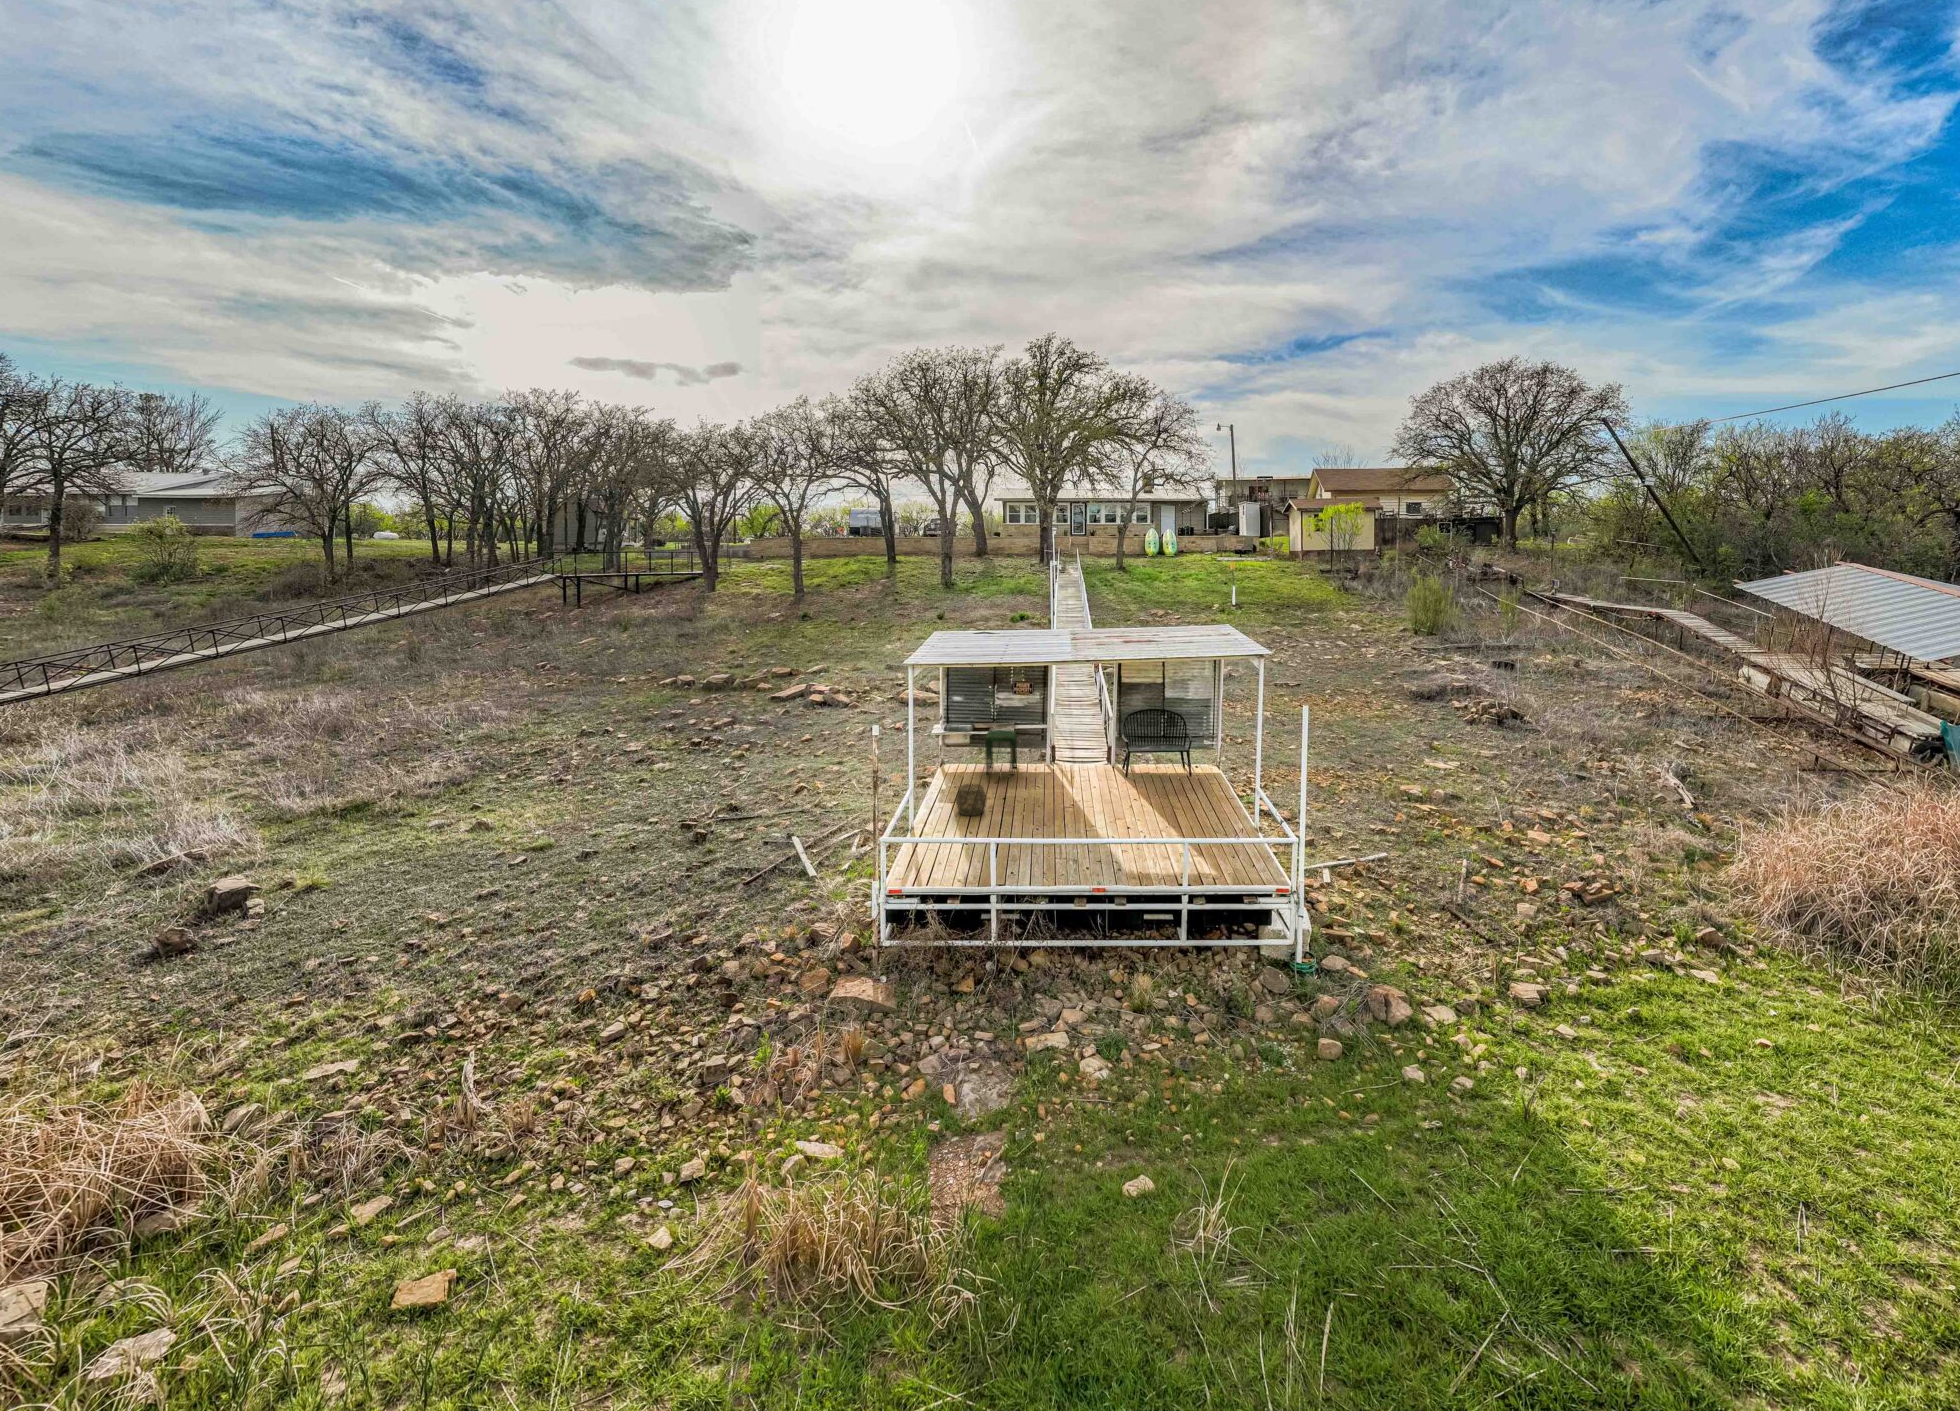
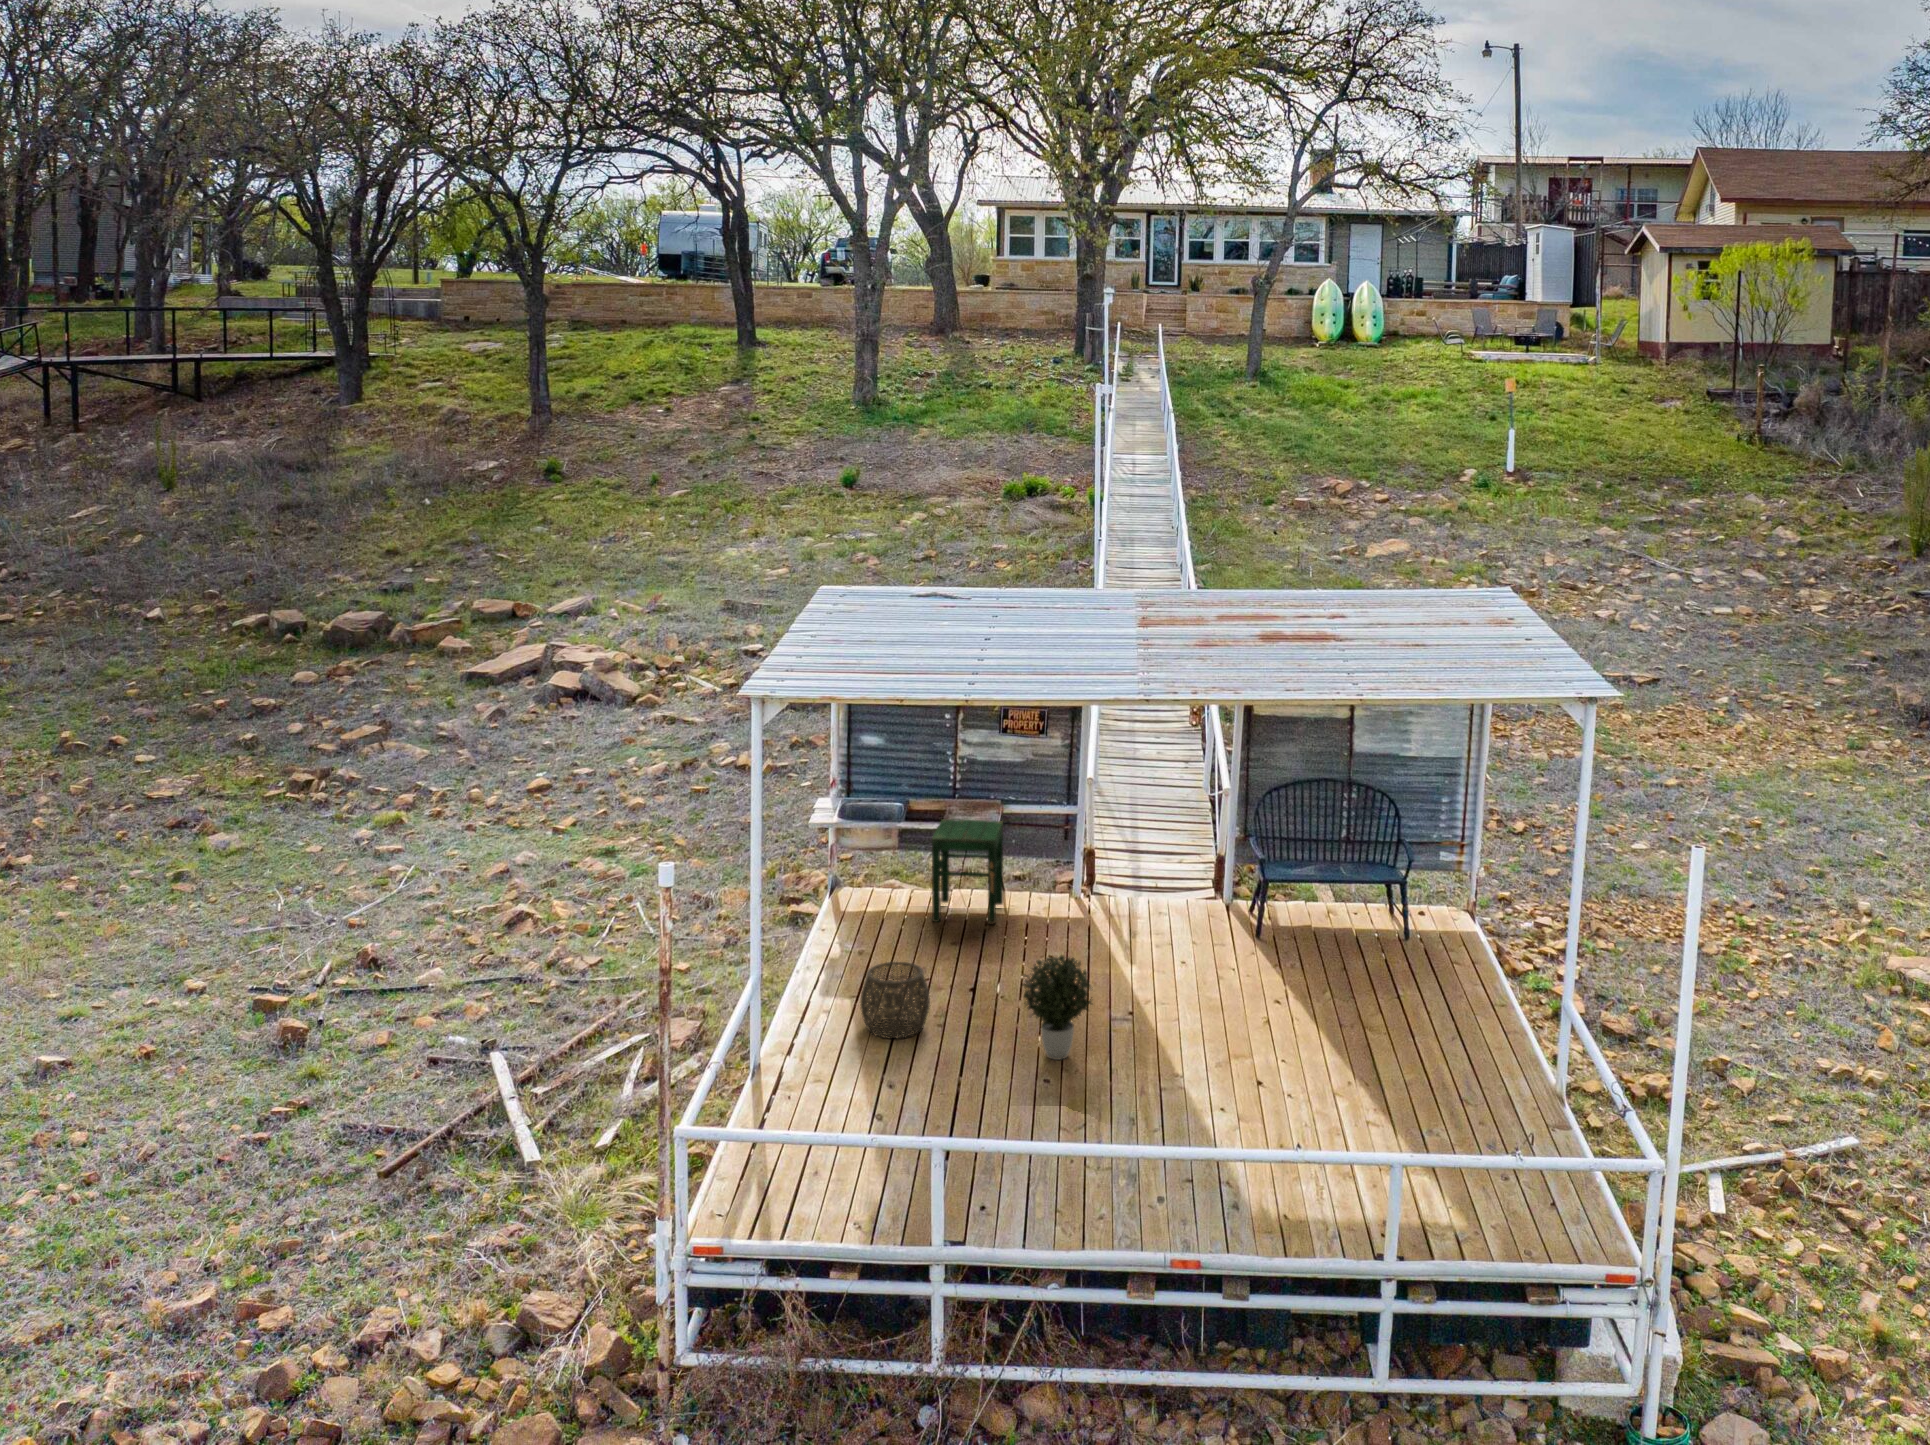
potted plant: none [1027,777,1060,822] -> present [1023,956,1092,1060]

